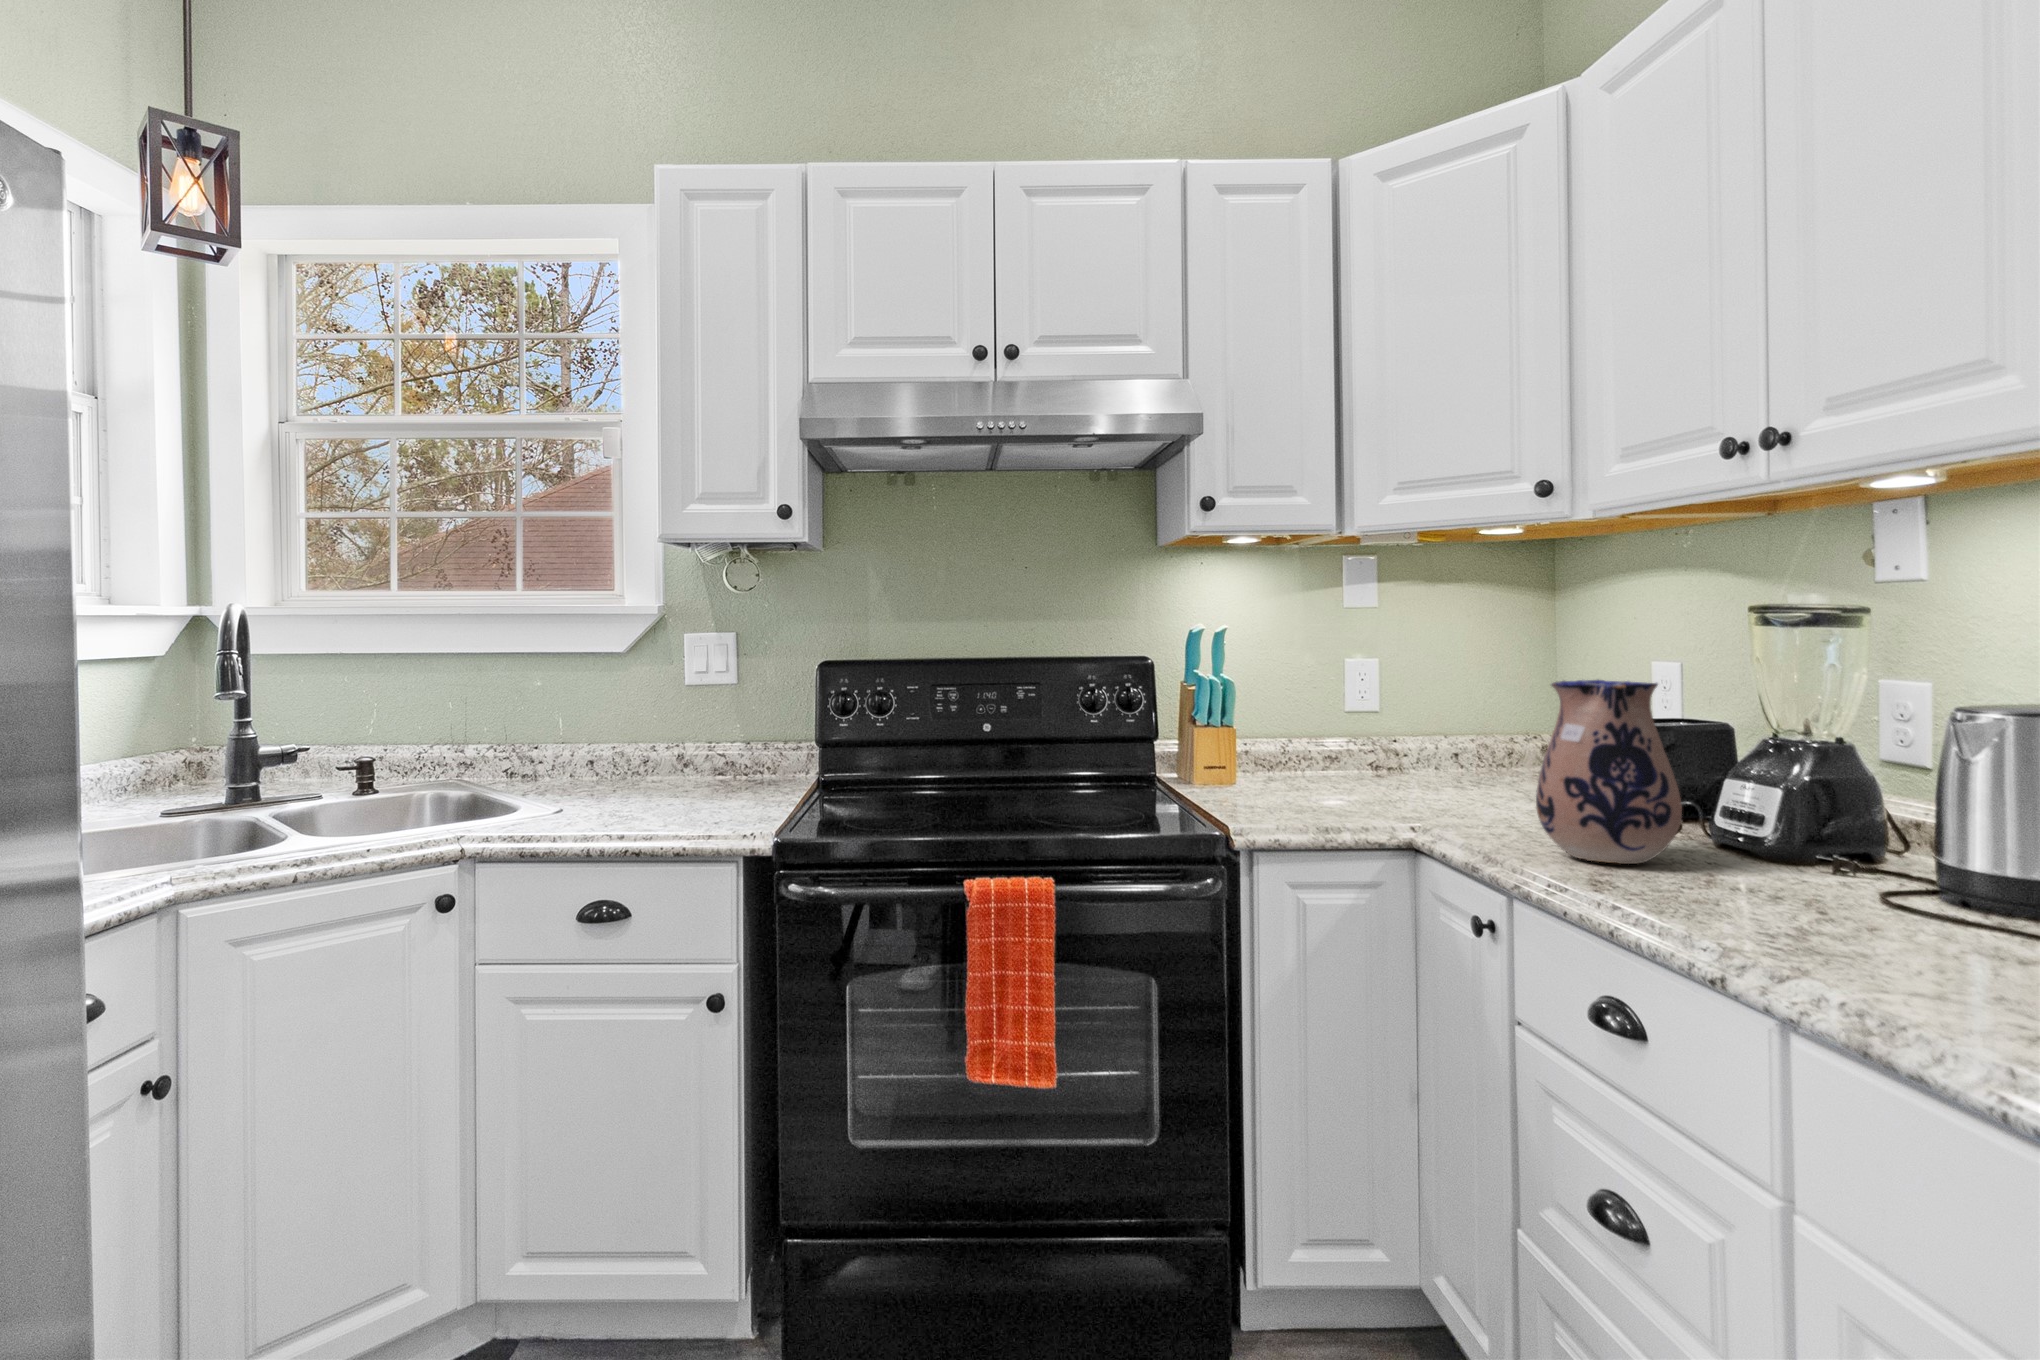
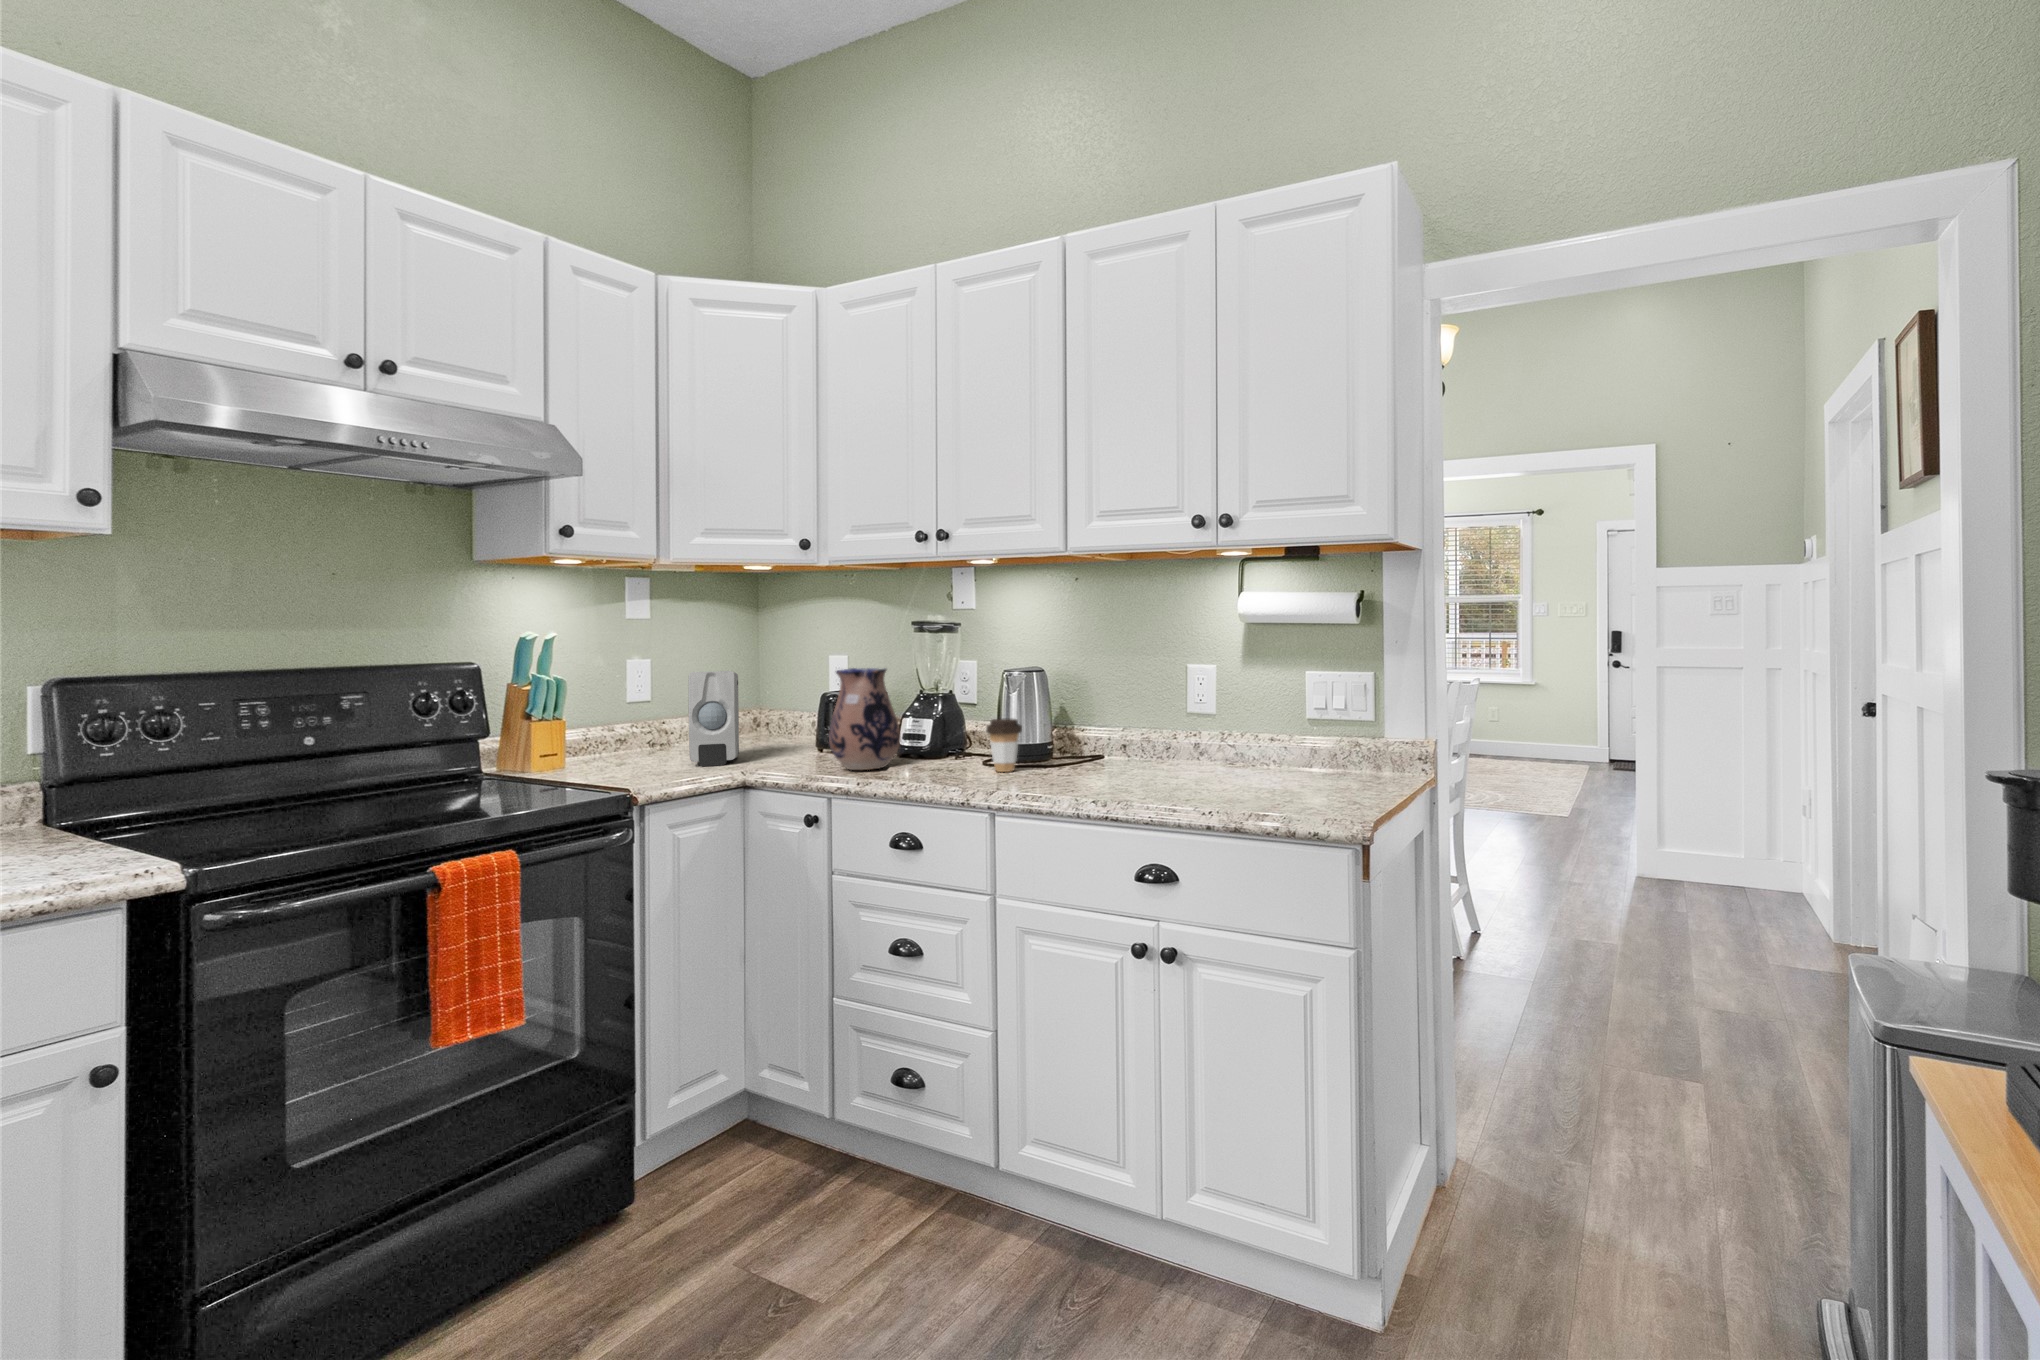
soap dispenser: none [1361,673,1456,812] -> present [688,671,739,766]
coffee cup: none [1853,806,1957,932] -> present [986,719,1022,772]

